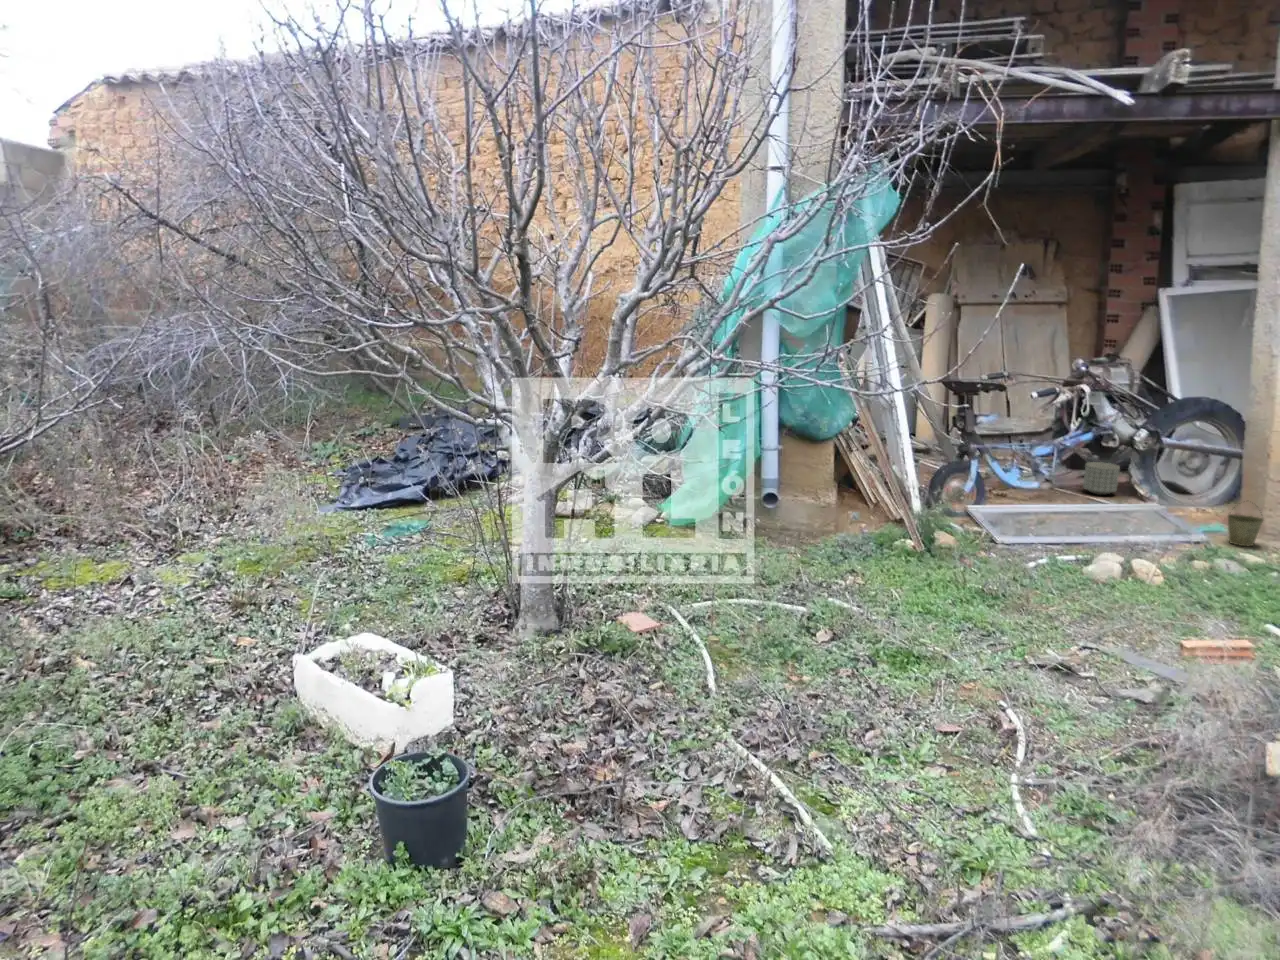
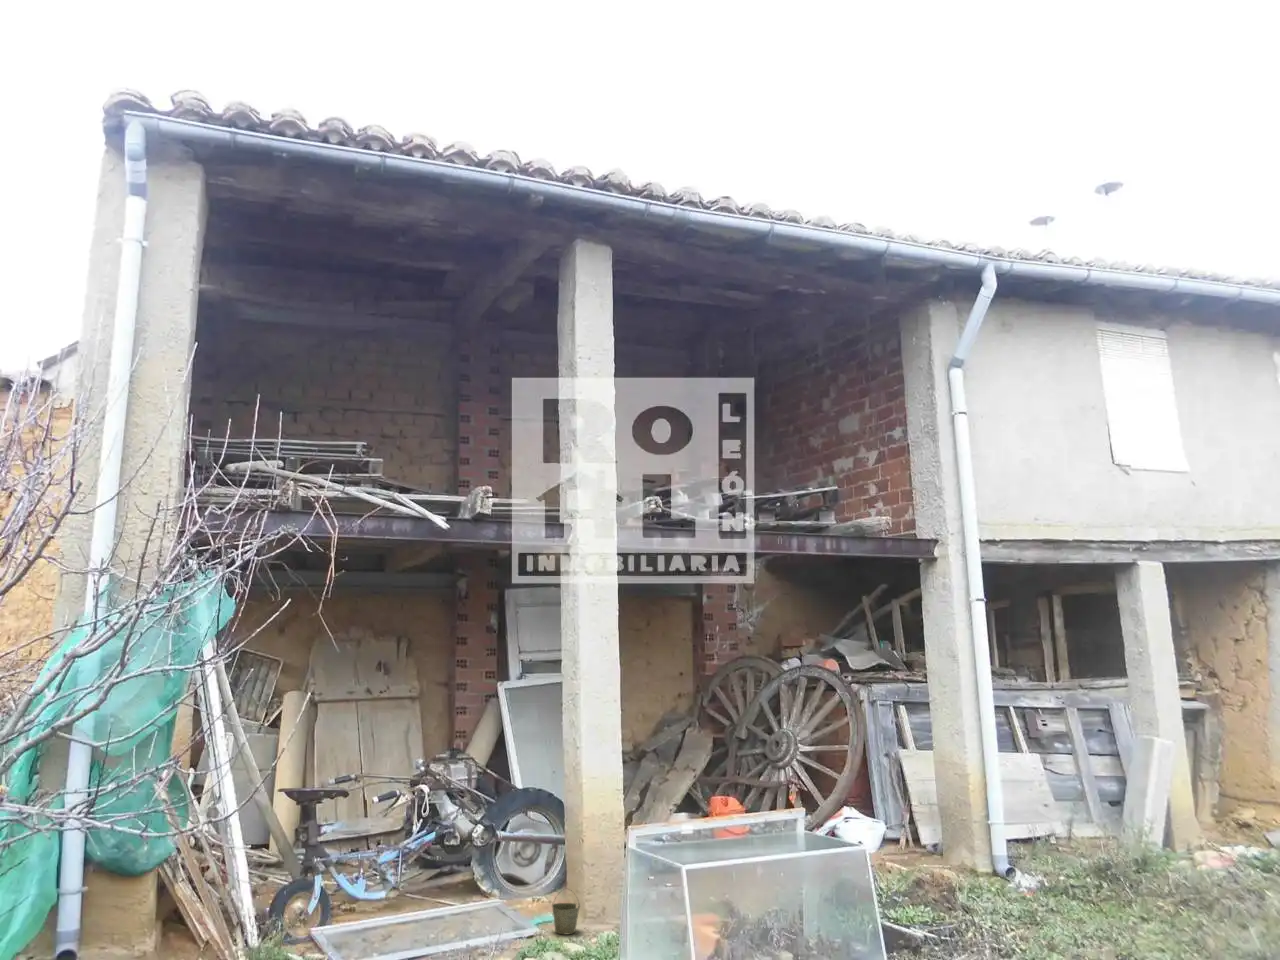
planter: present [1083,462,1120,495] -> none [431,862,463,898]

